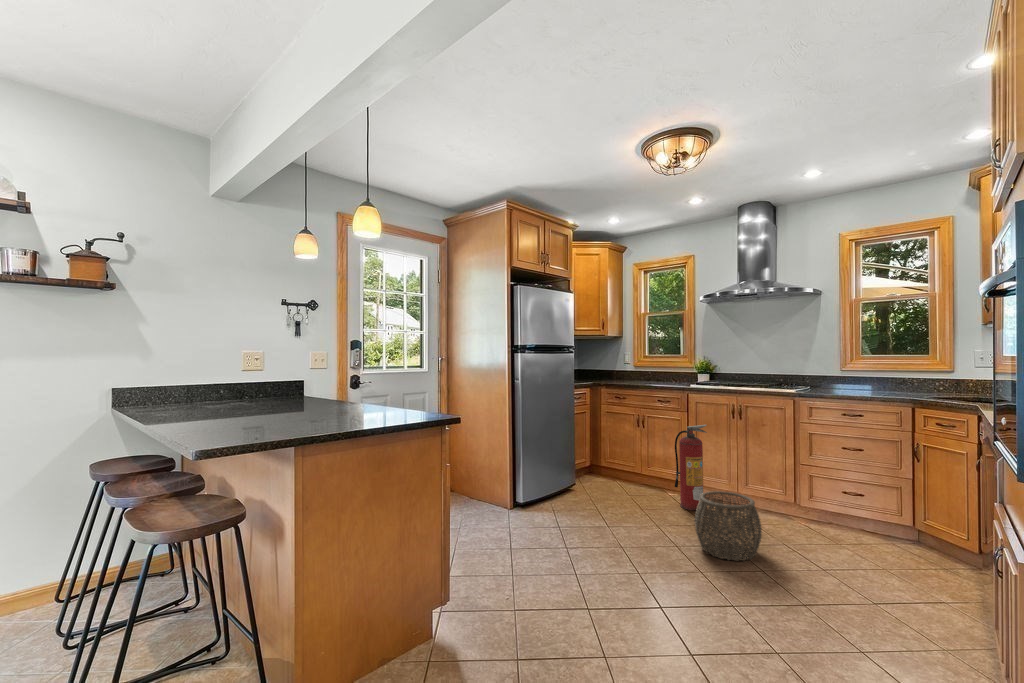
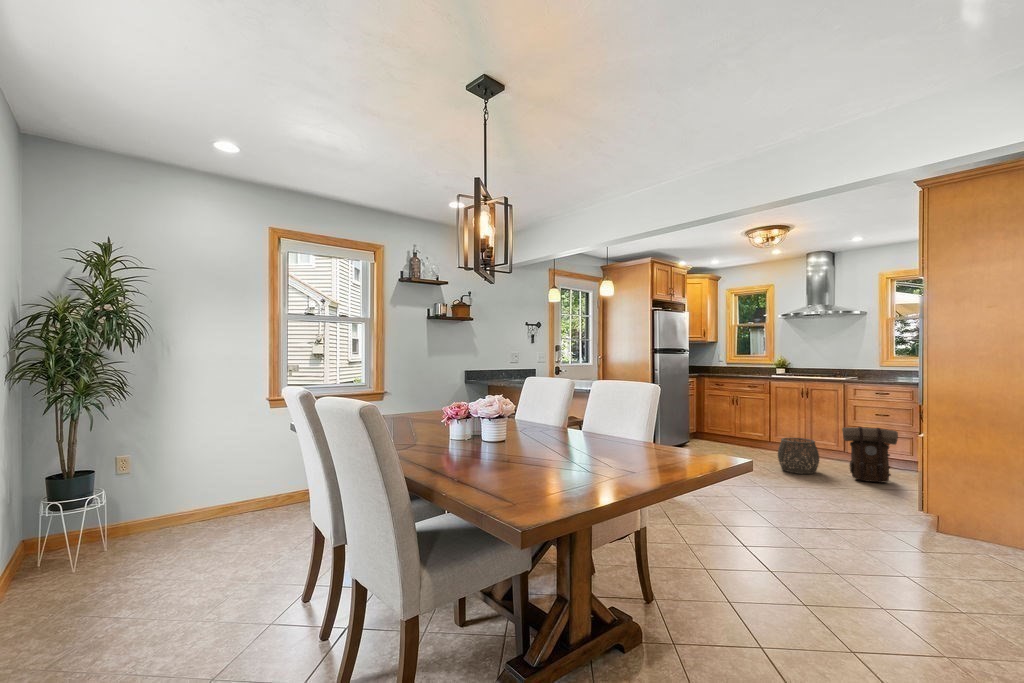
fire extinguisher: present [675,425,707,510] -> none [762,401,784,456]
backpack: none [800,481,900,585] -> present [842,427,898,483]

